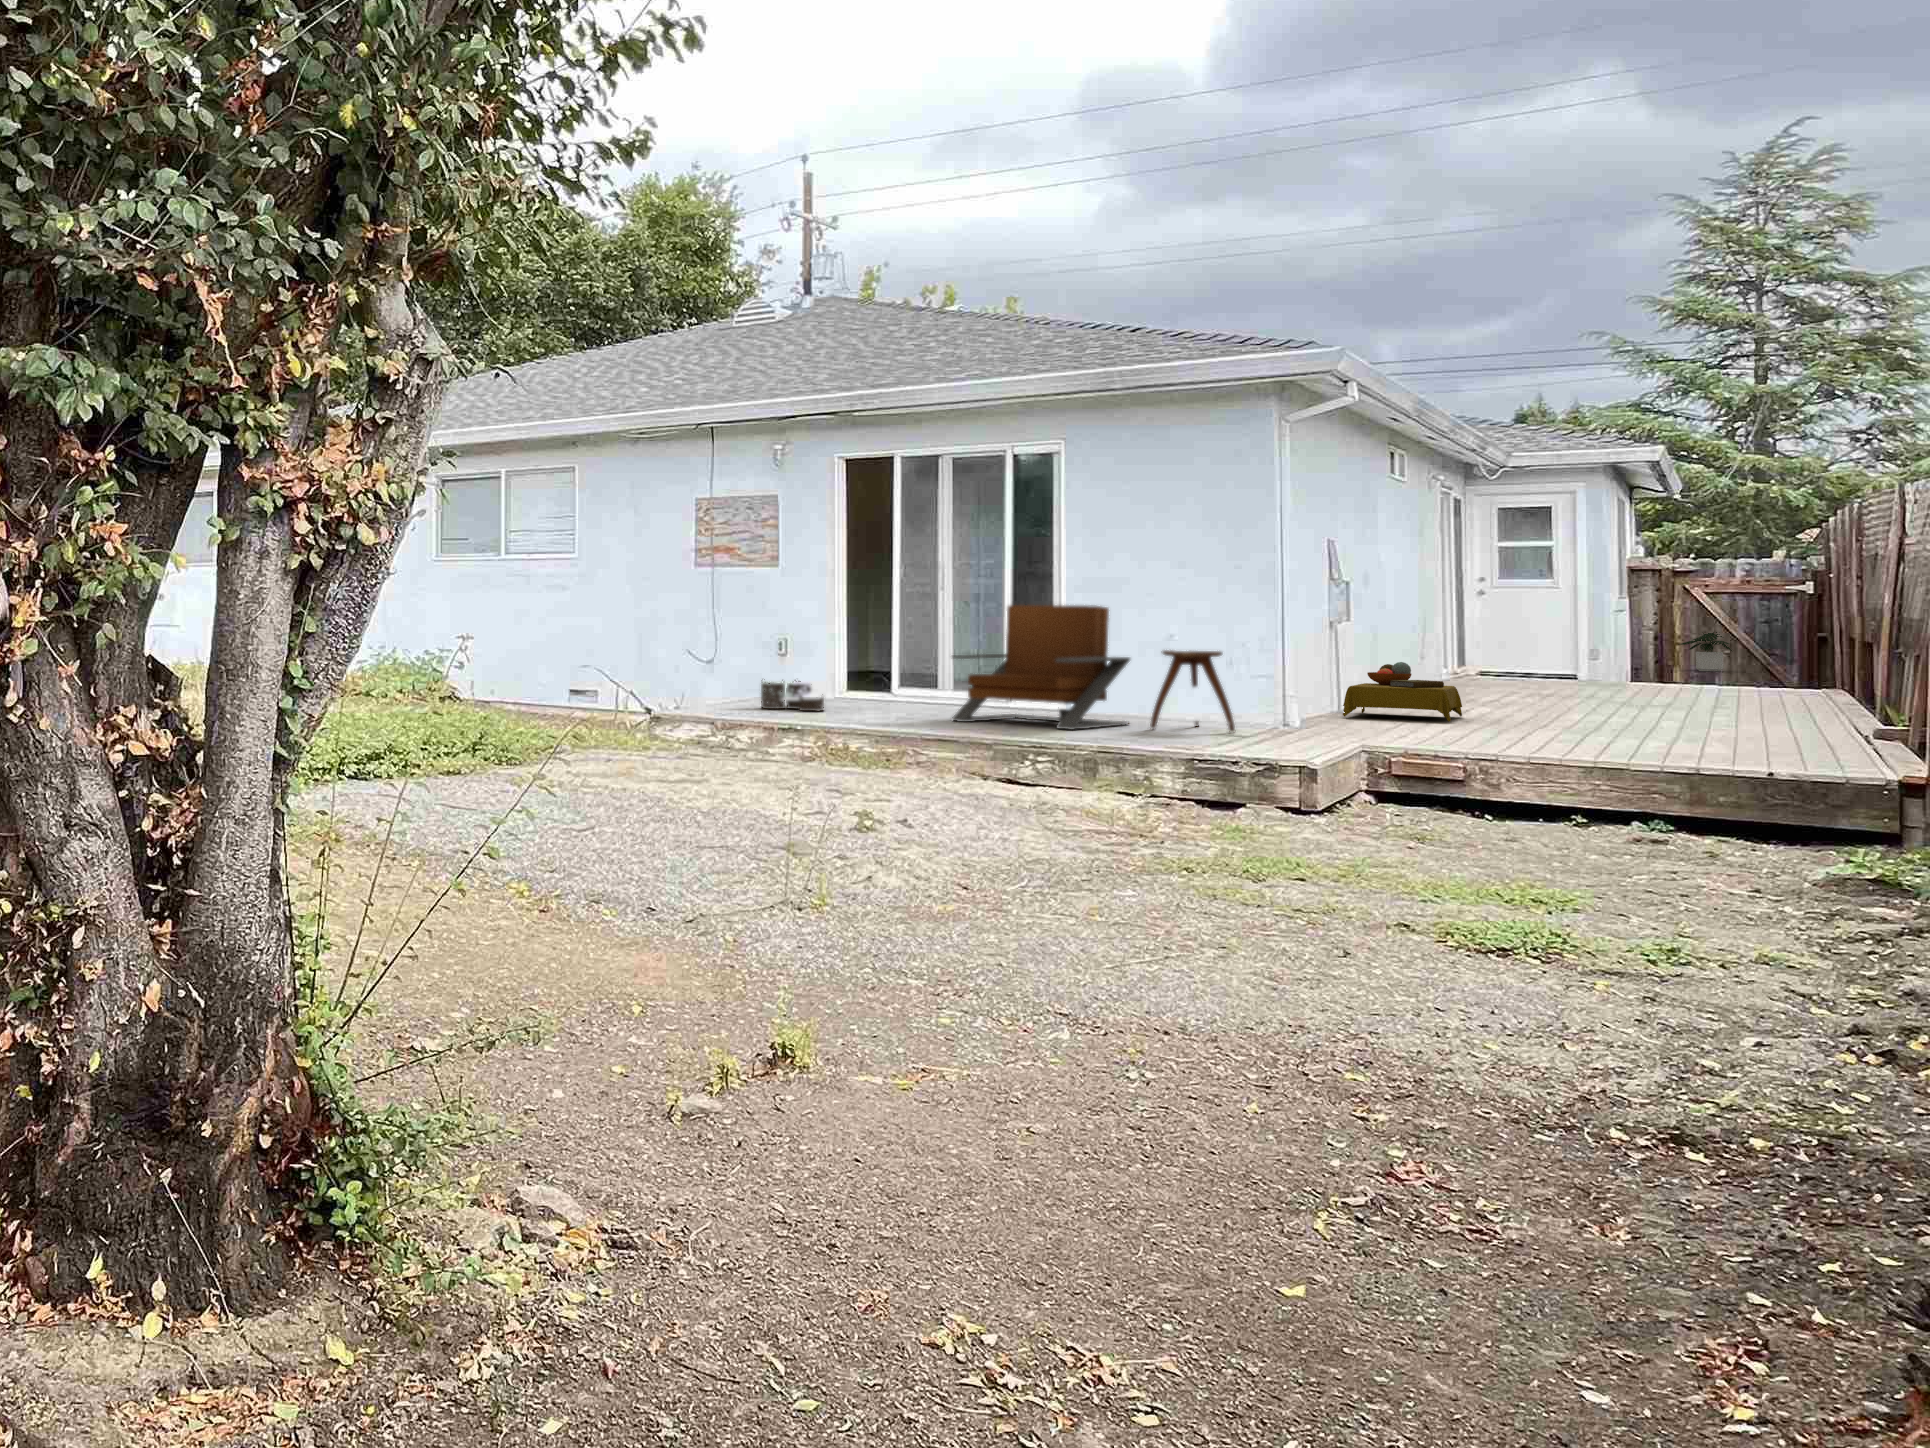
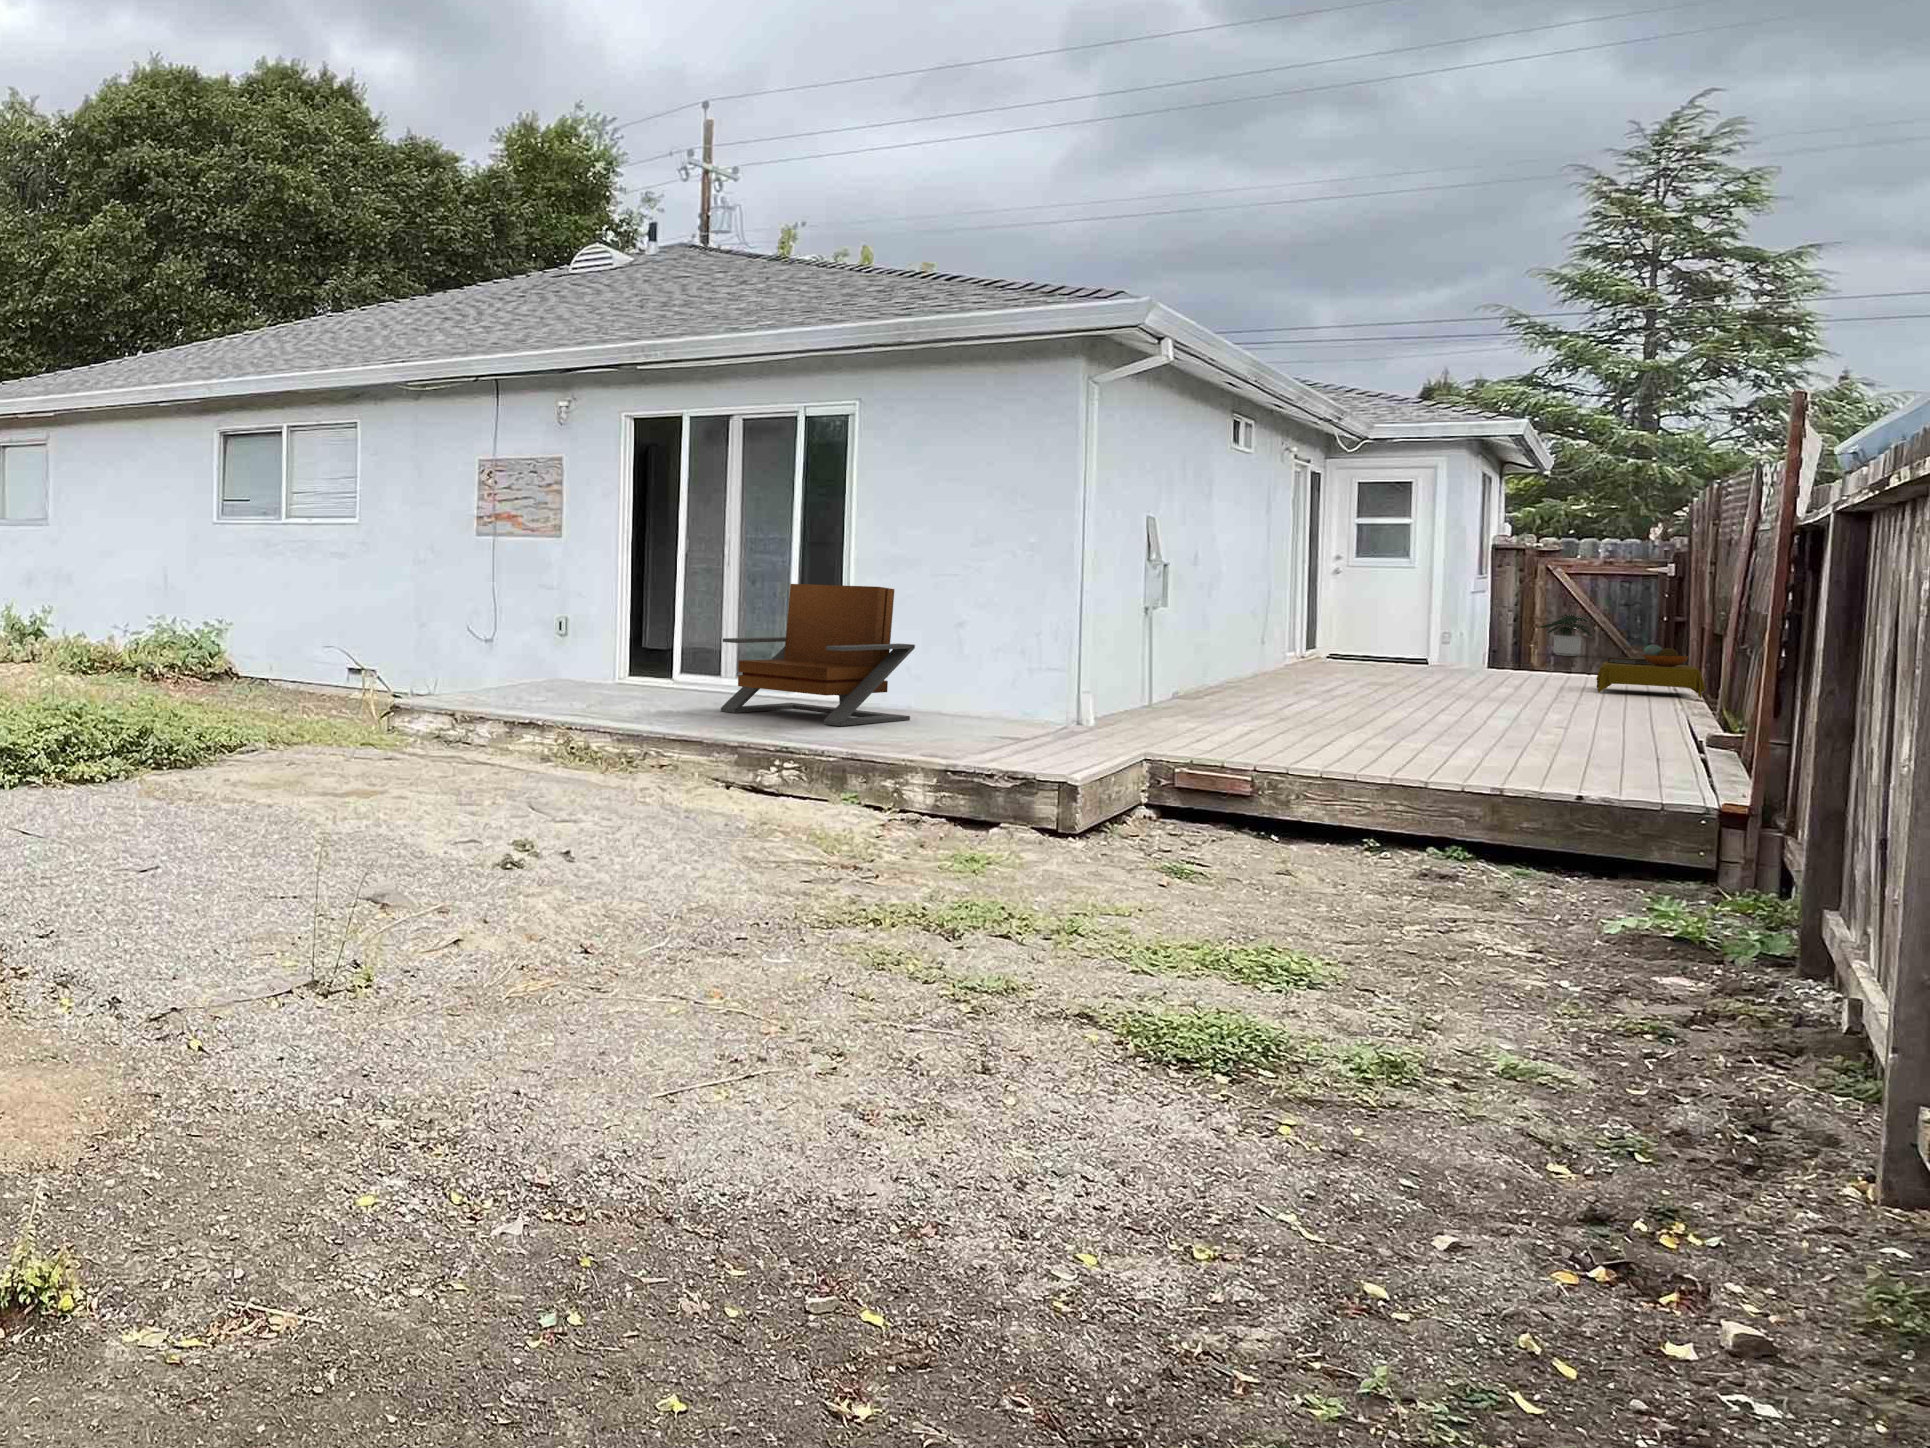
stool: present [1150,650,1235,732] -> none [927,638,1017,732]
side table: present [1343,662,1462,722] -> present [1597,645,1706,698]
woven basket: present [761,679,824,711] -> none [531,658,597,696]

